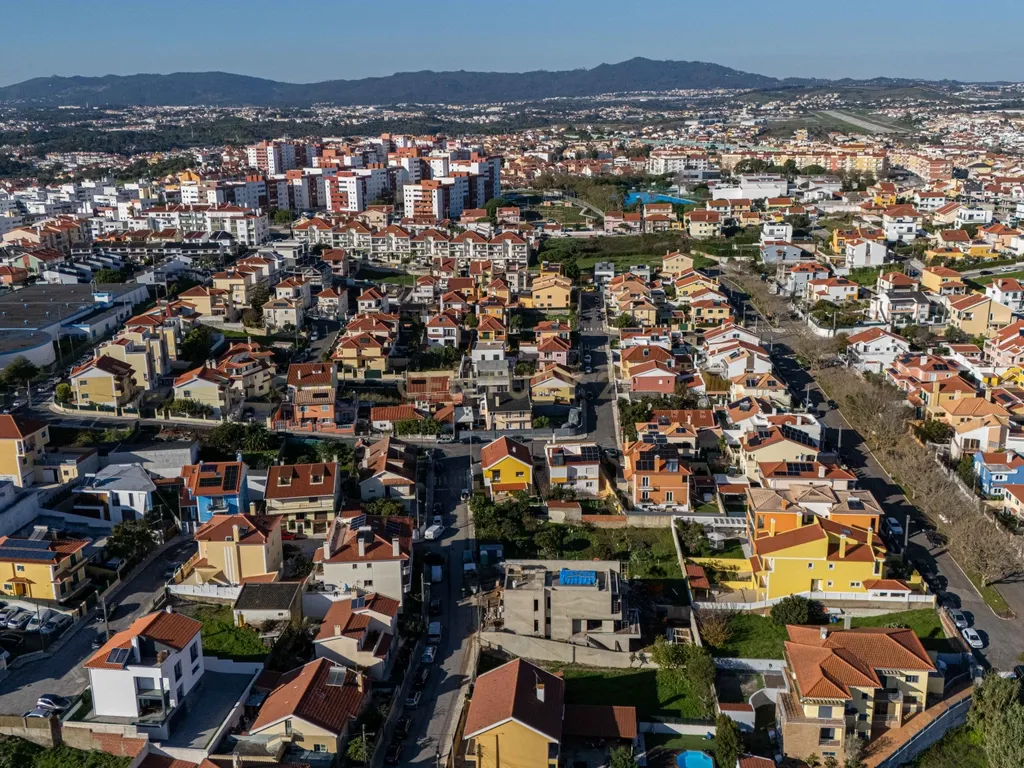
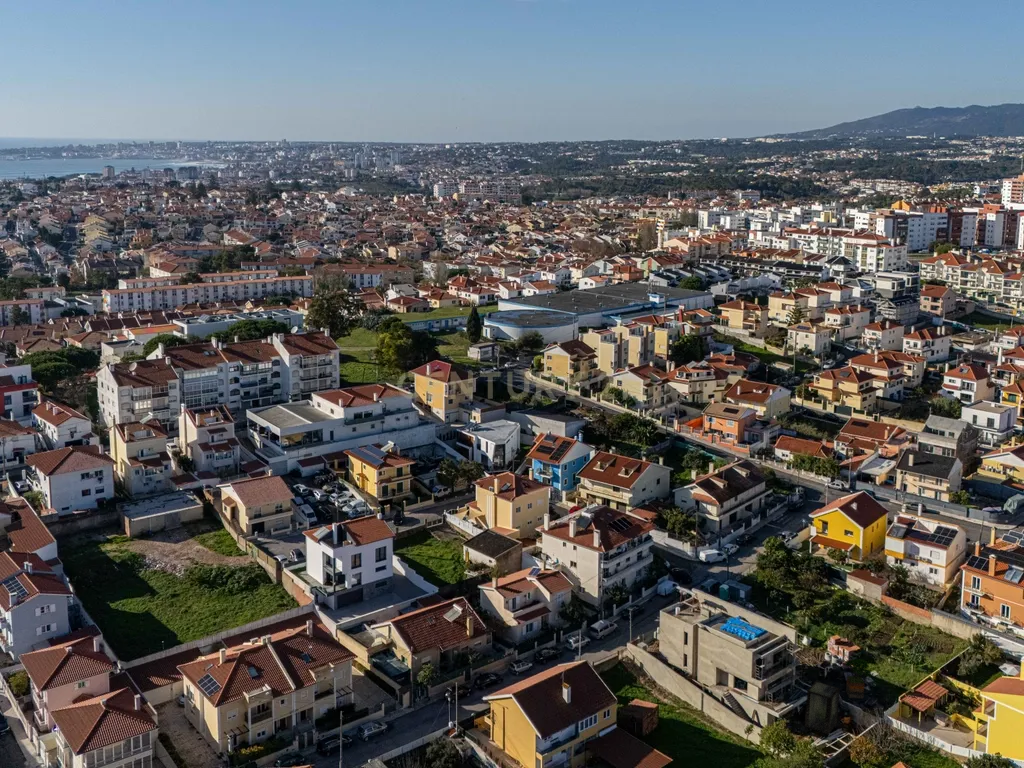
storage box: none [655,592,681,632] -> present [805,681,839,735]

